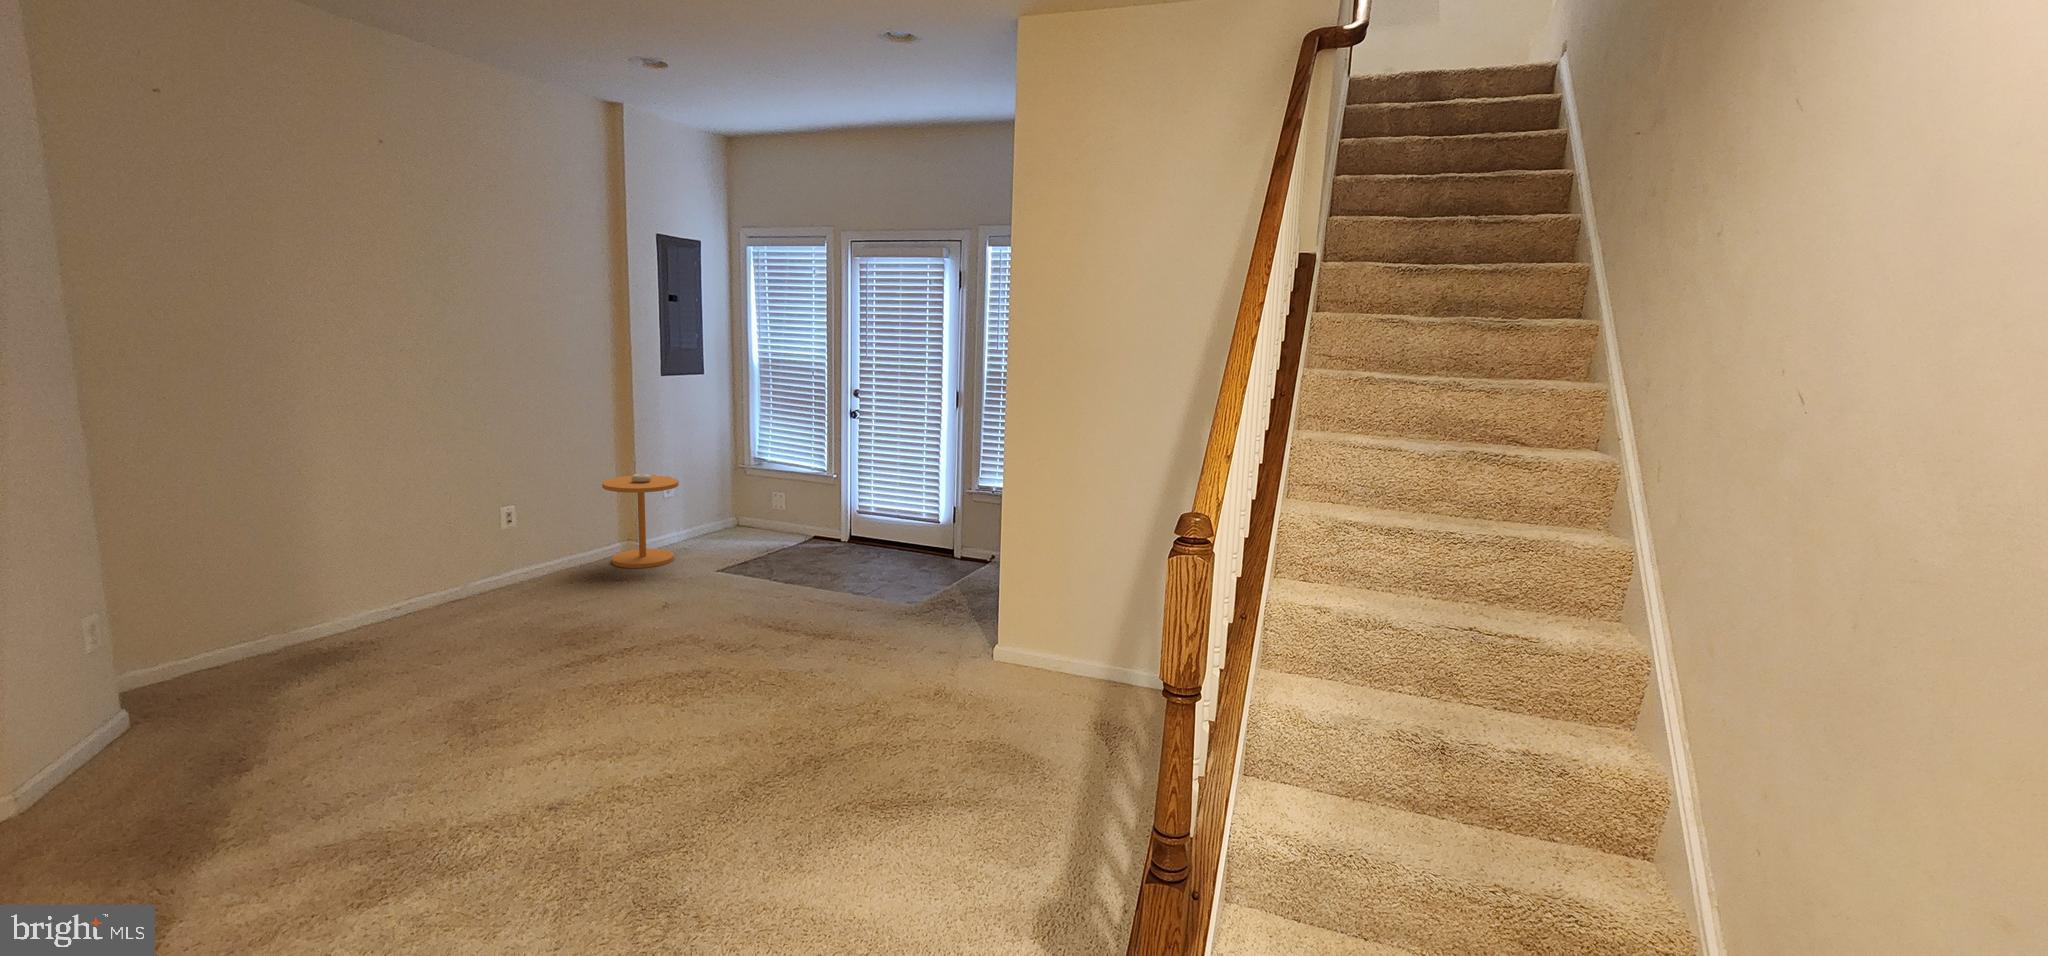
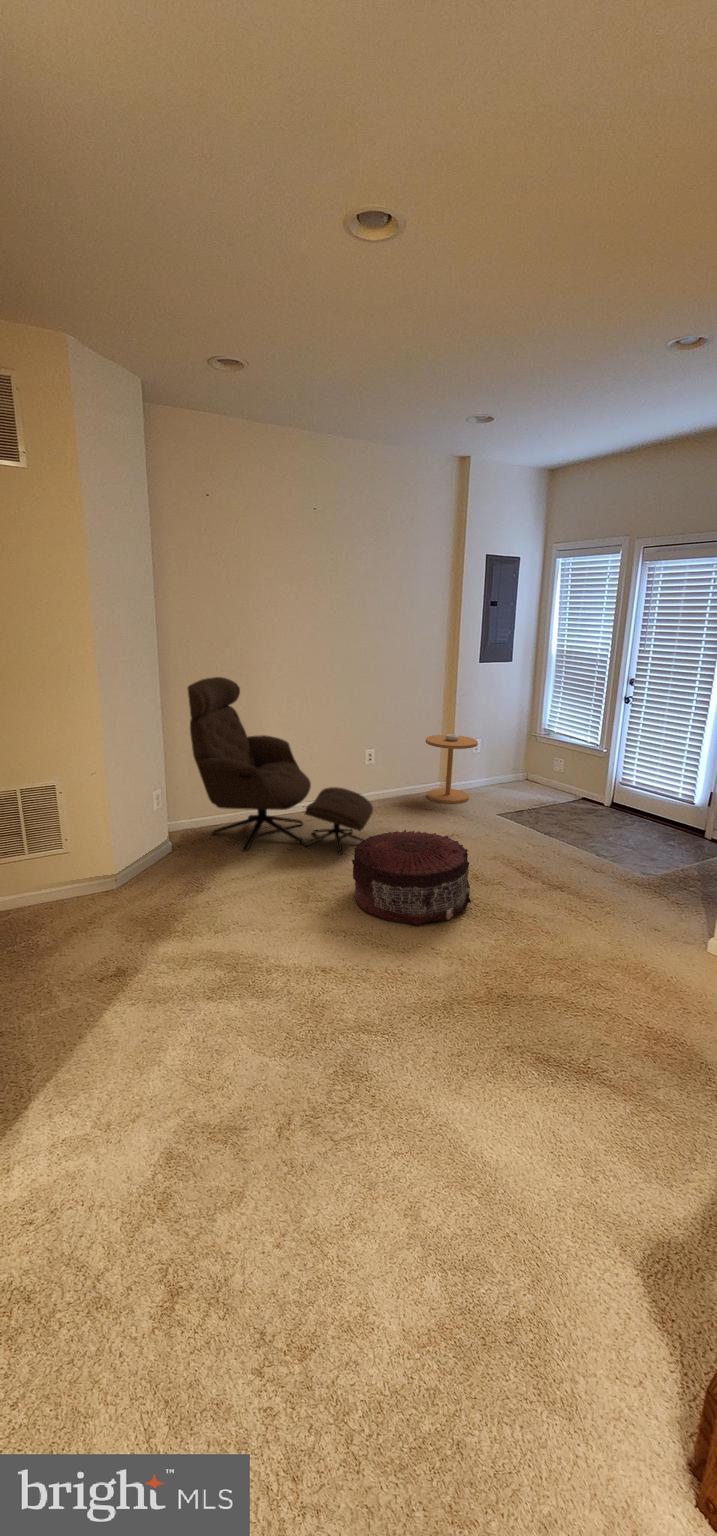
lounge chair: none [182,409,561,689] -> present [187,677,373,855]
pouf: none [563,594,741,718] -> present [352,830,471,925]

